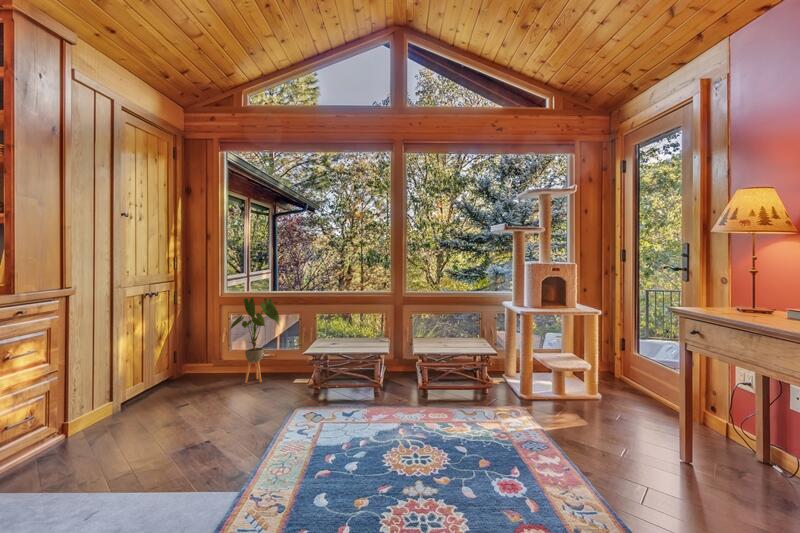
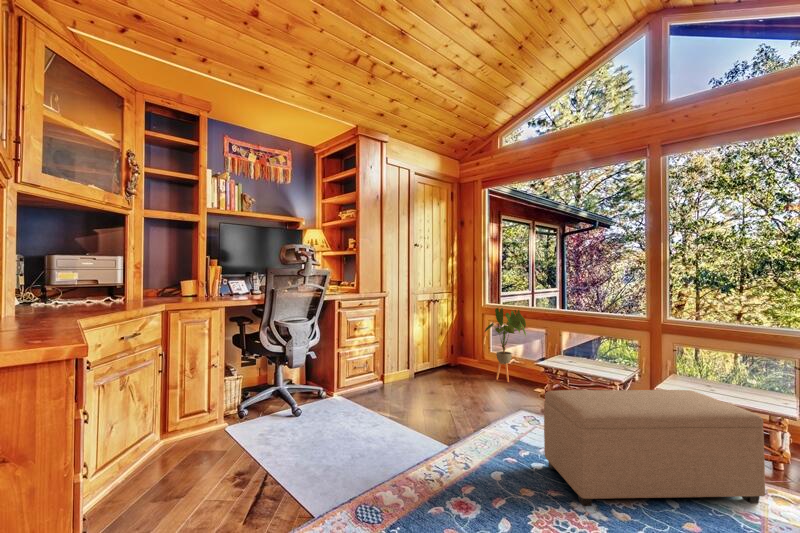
ottoman: none [355,352,501,489] -> present [544,390,765,506]

